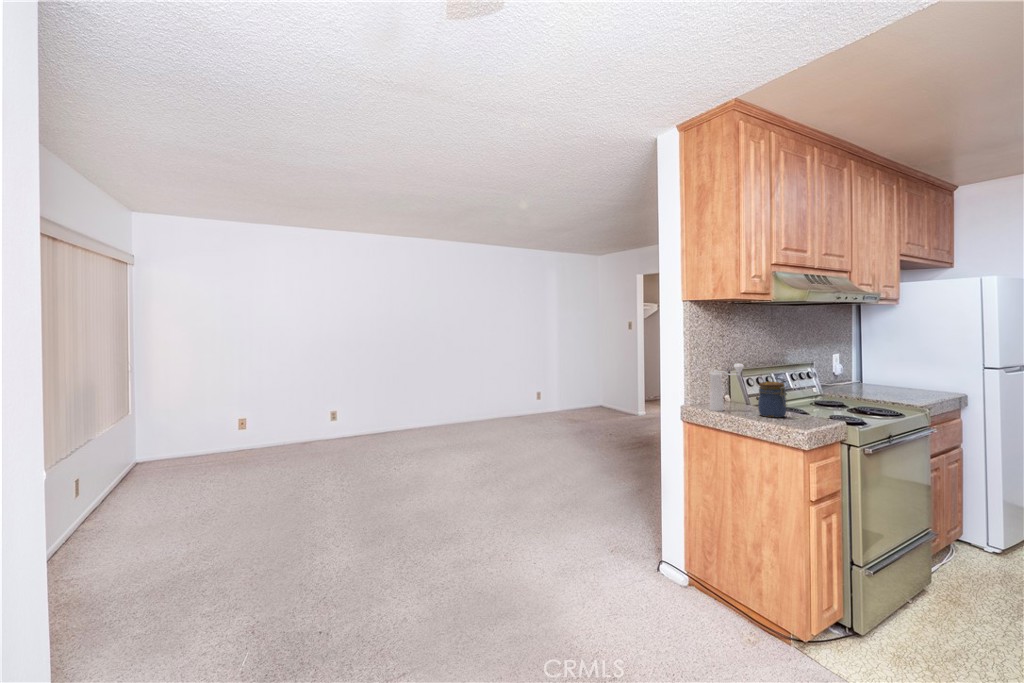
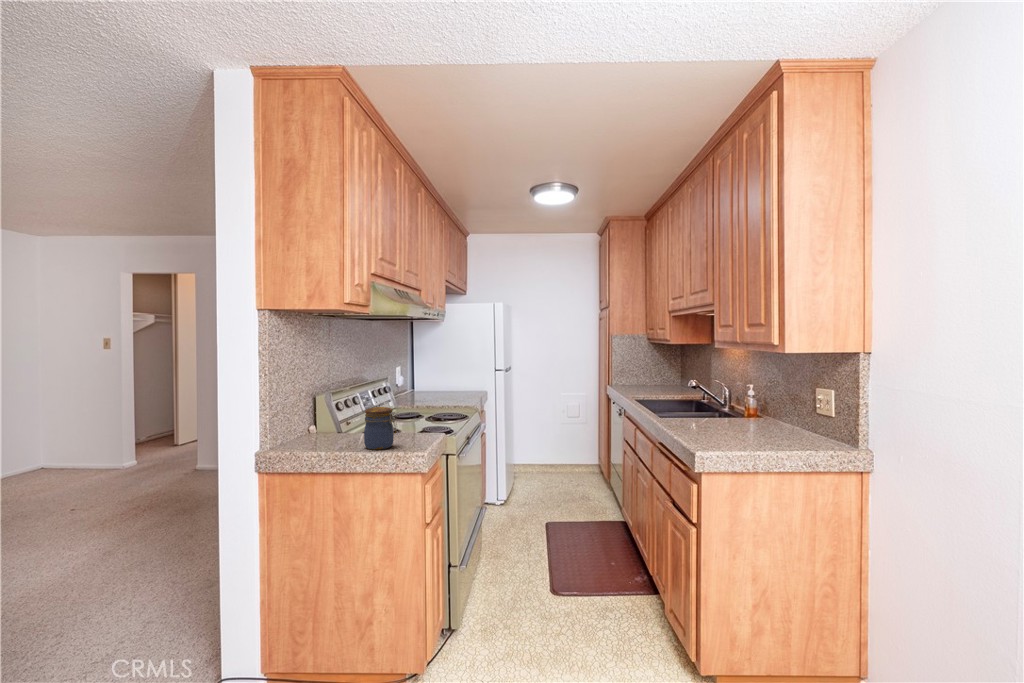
pepper mill: present [709,363,744,411] -> none [302,387,344,451]

